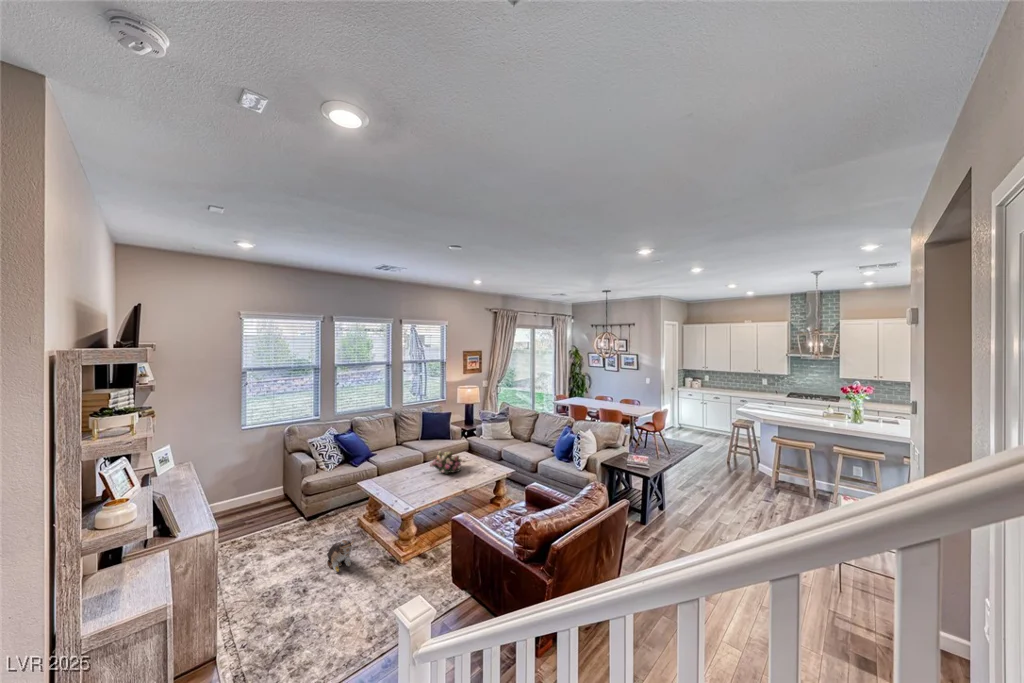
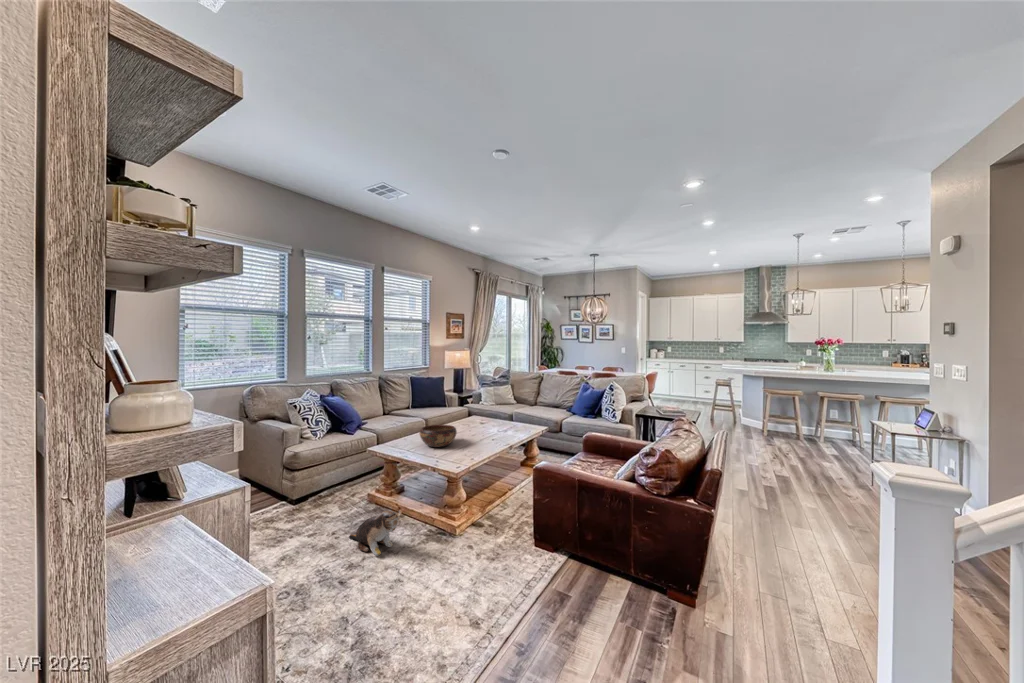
flower arrangement: present [430,451,462,473] -> none [456,406,493,431]
decorative bowl: none [391,468,422,488] -> present [420,425,457,447]

